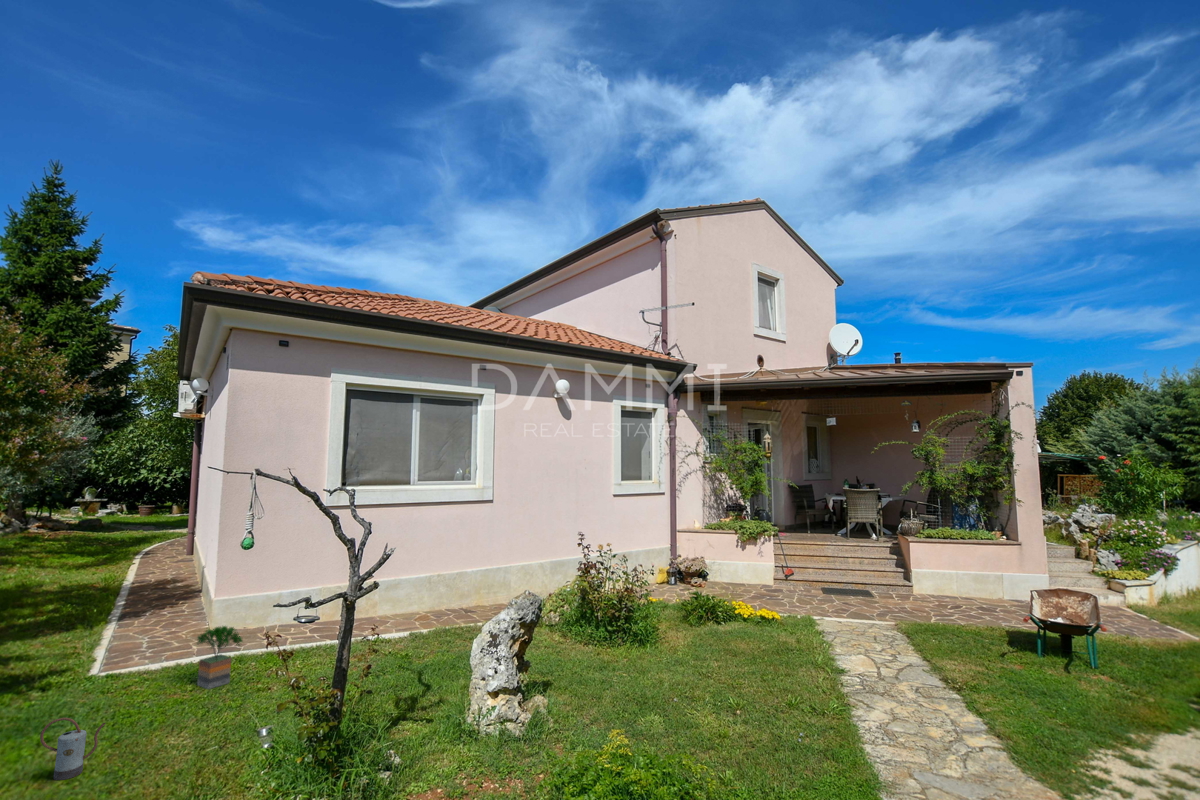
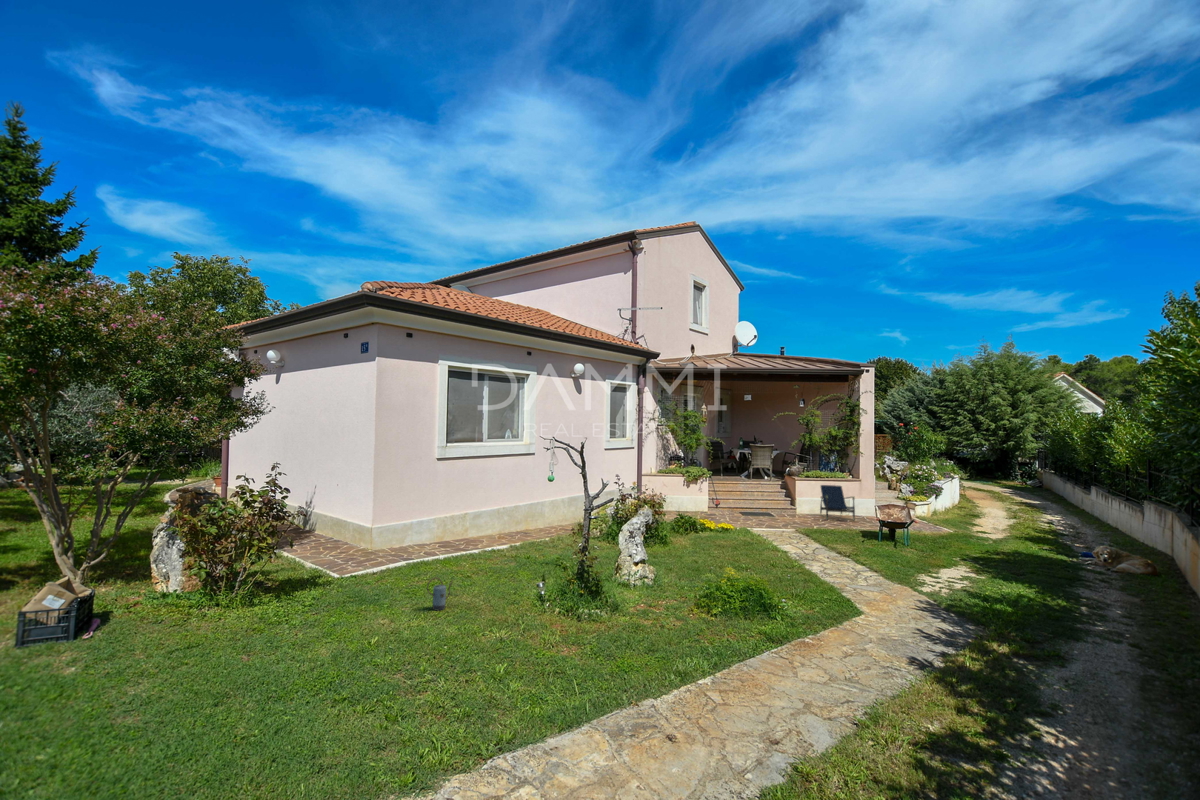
lounge chair: none [948,550,1008,611] -> present [820,485,855,520]
potted tree: present [197,626,242,689] -> none [424,534,453,574]

